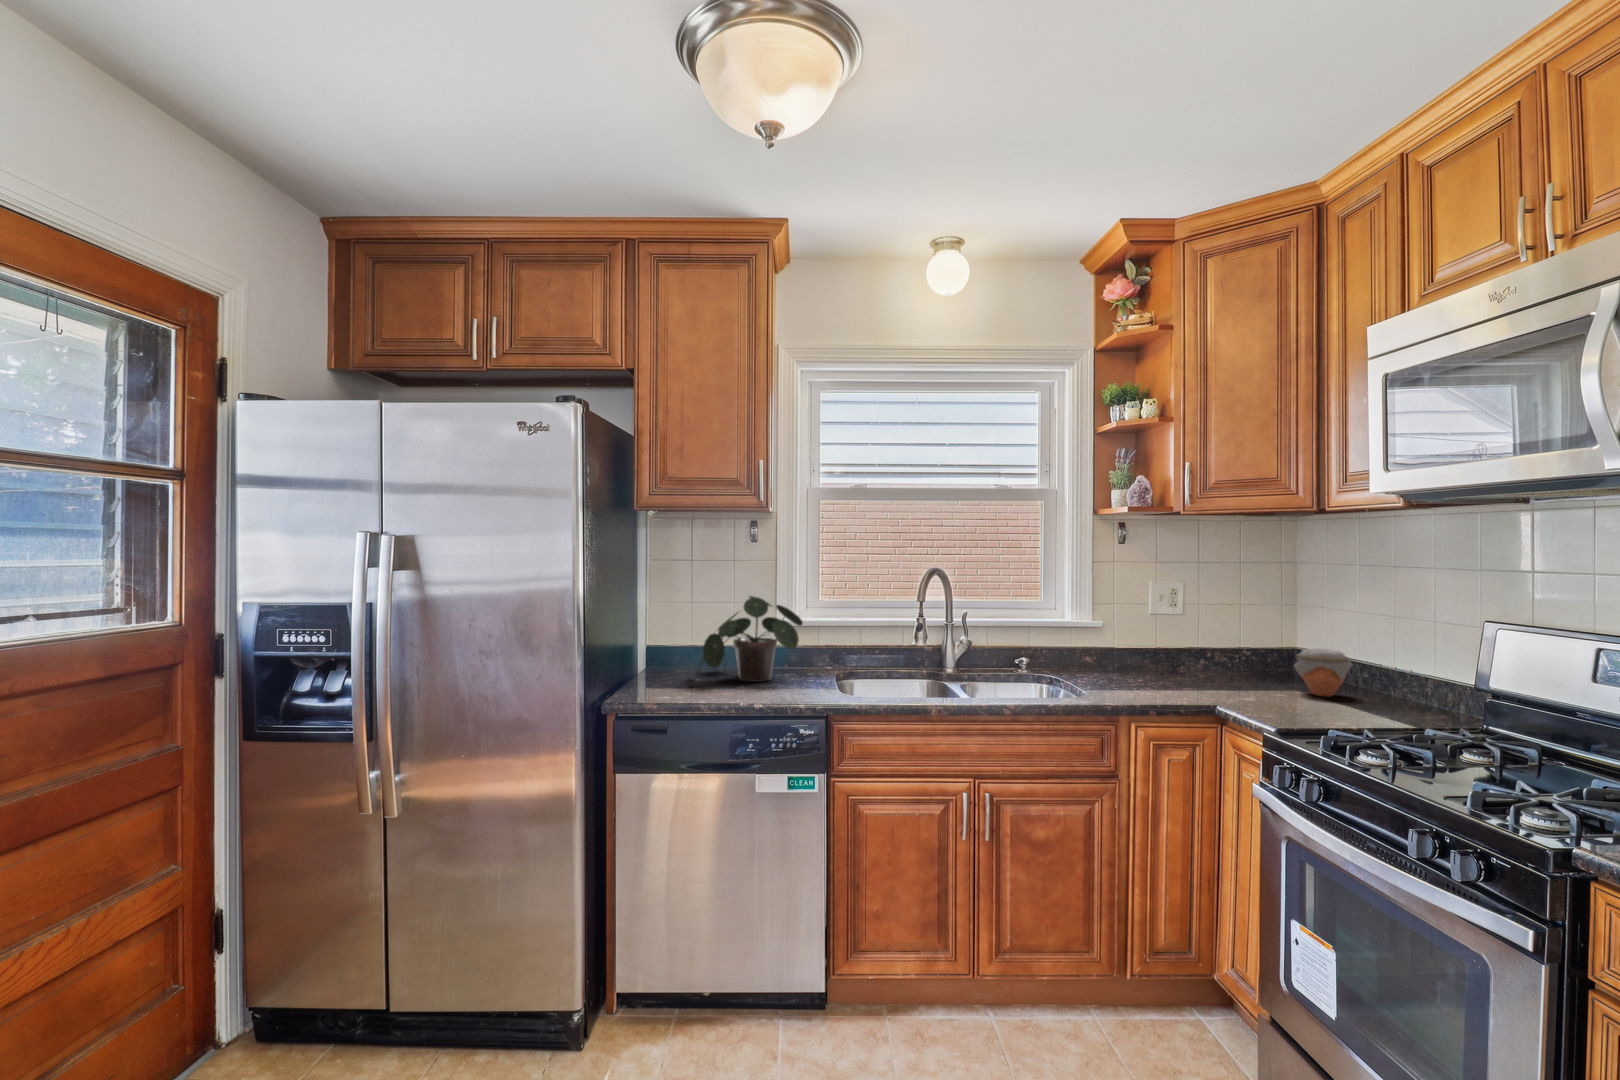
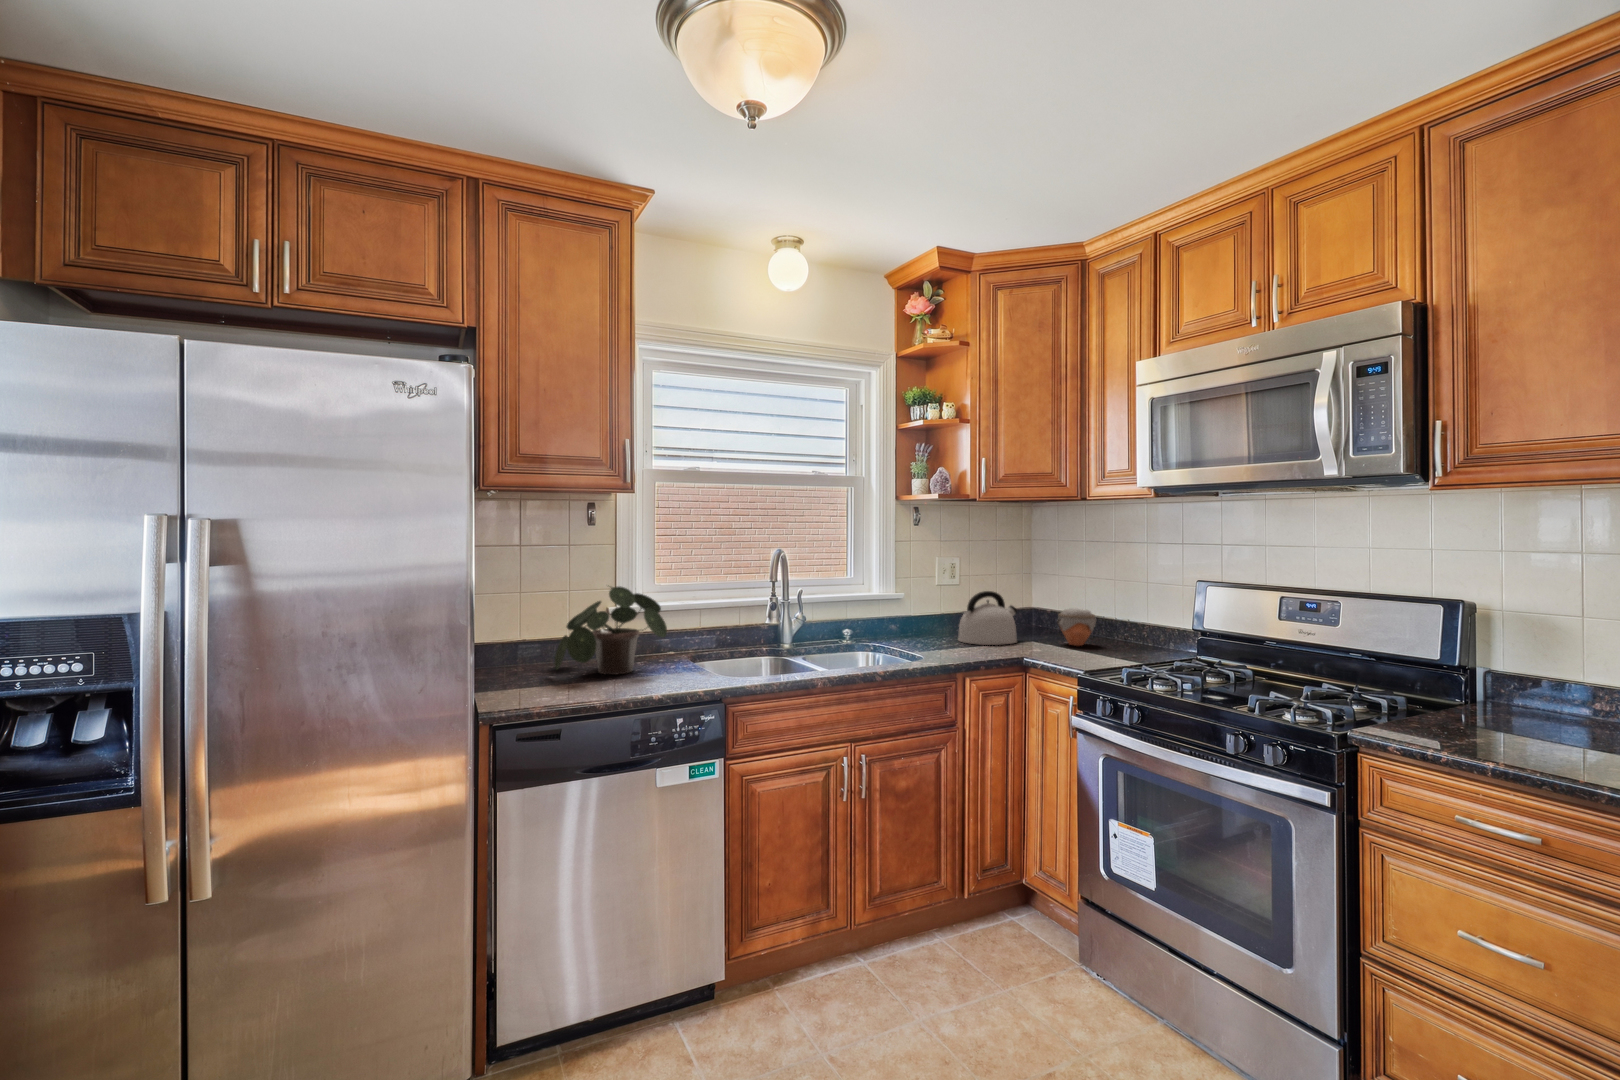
kettle: none [1166,621,1248,687] -> present [958,591,1017,645]

